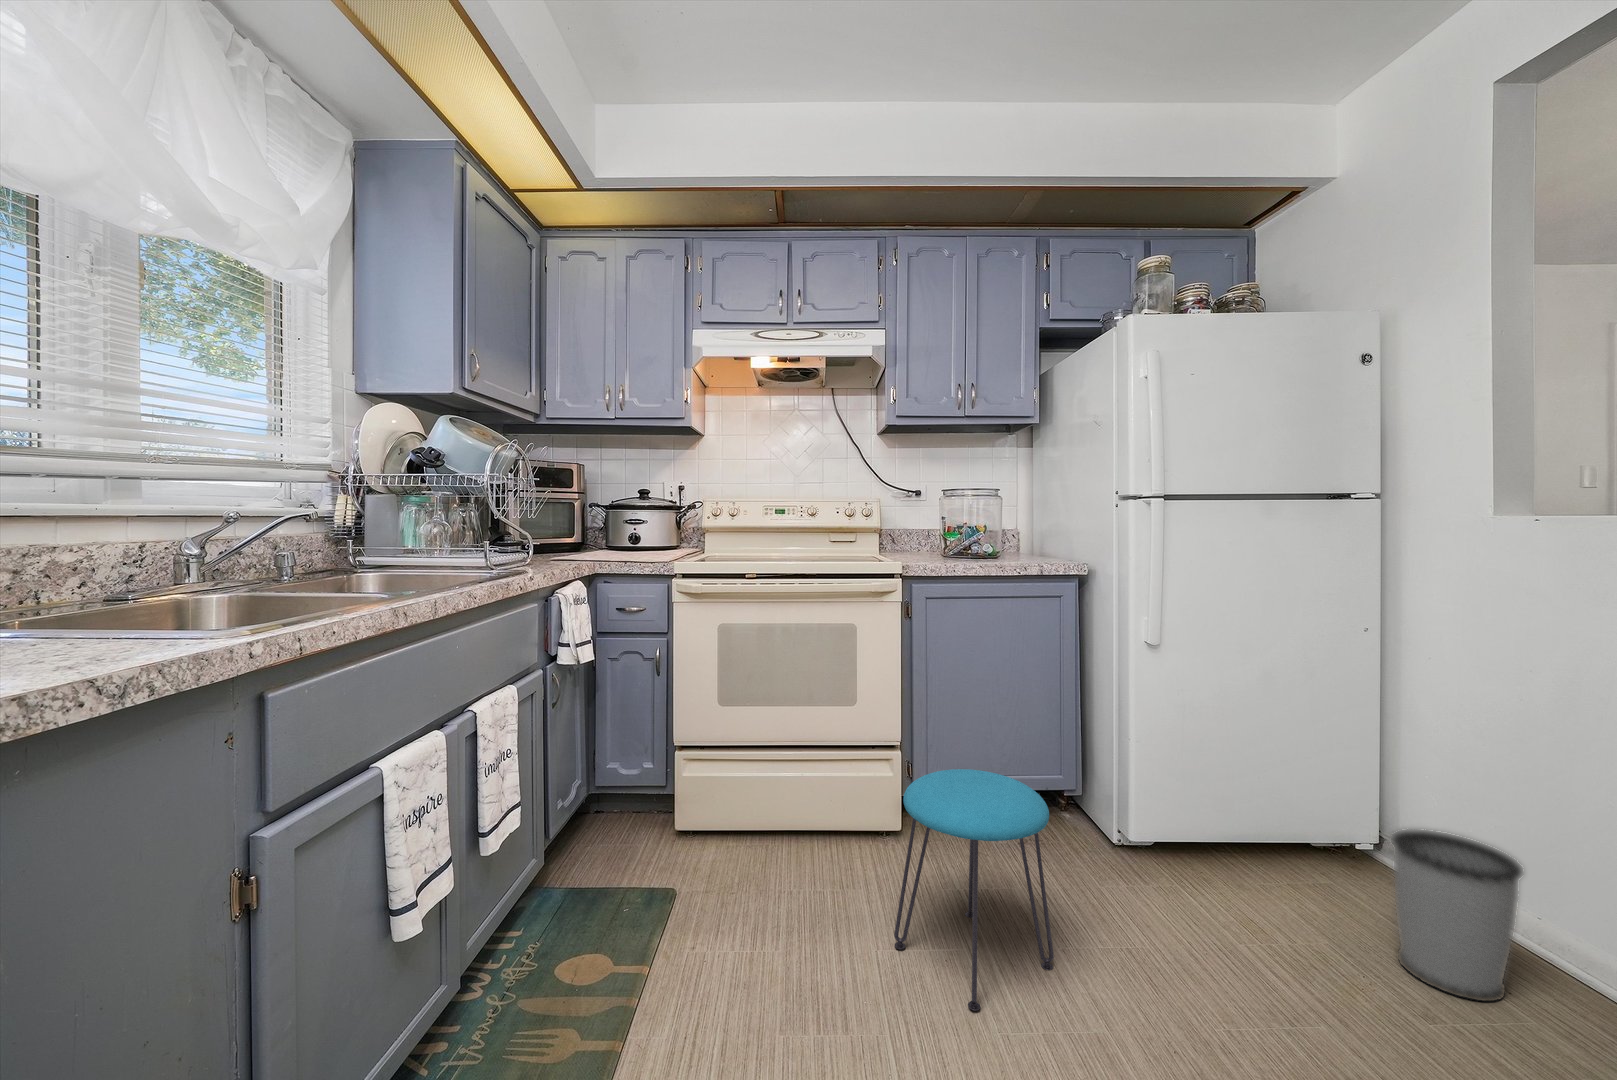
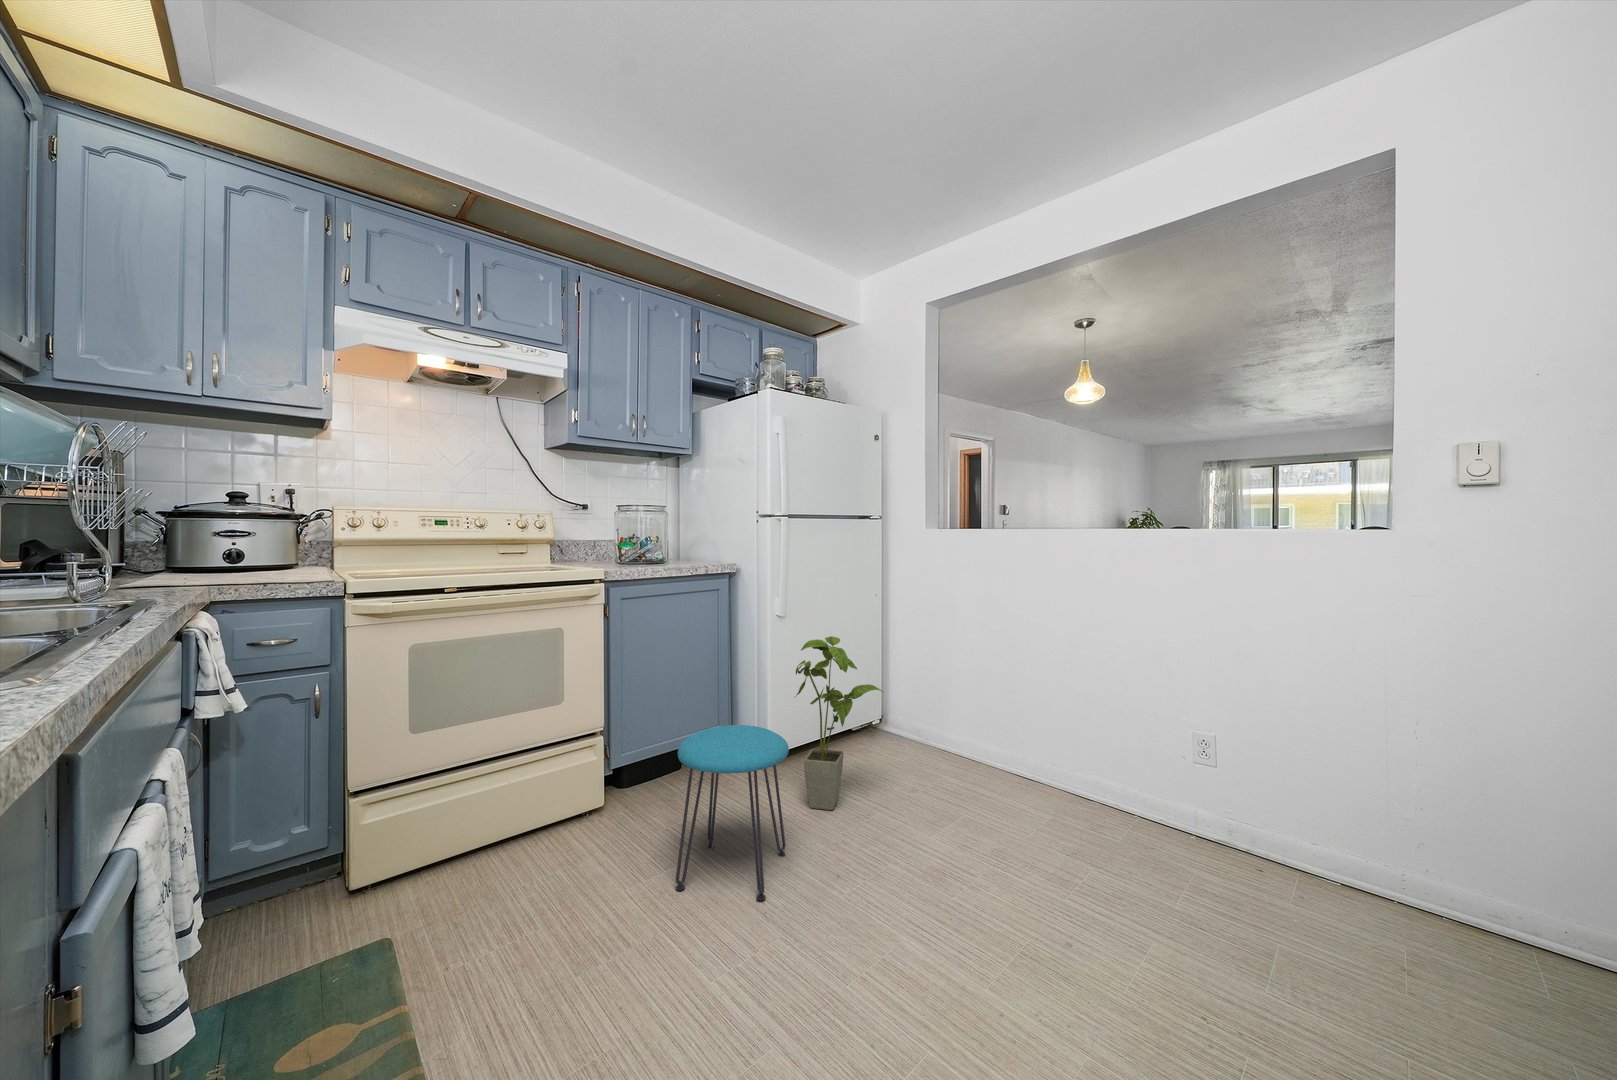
house plant: none [1119,682,1280,941] -> present [796,636,883,810]
wastebasket: present [1392,829,1523,1001] -> none [919,701,972,783]

